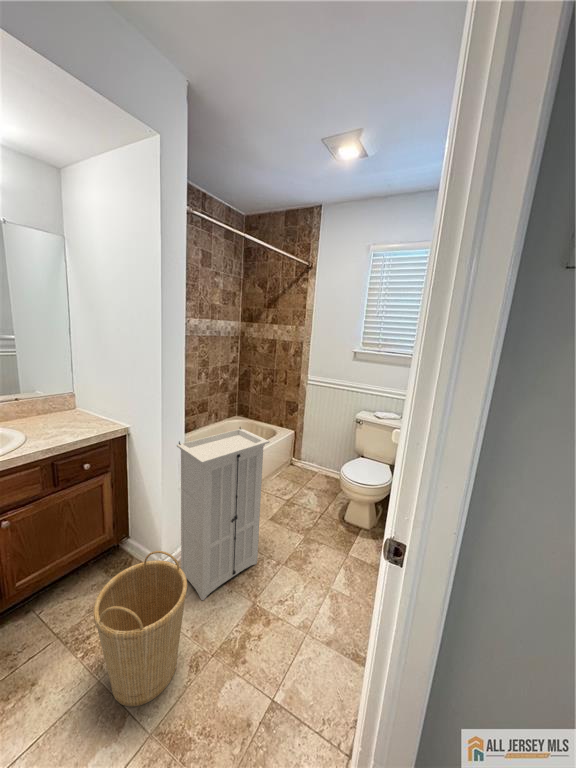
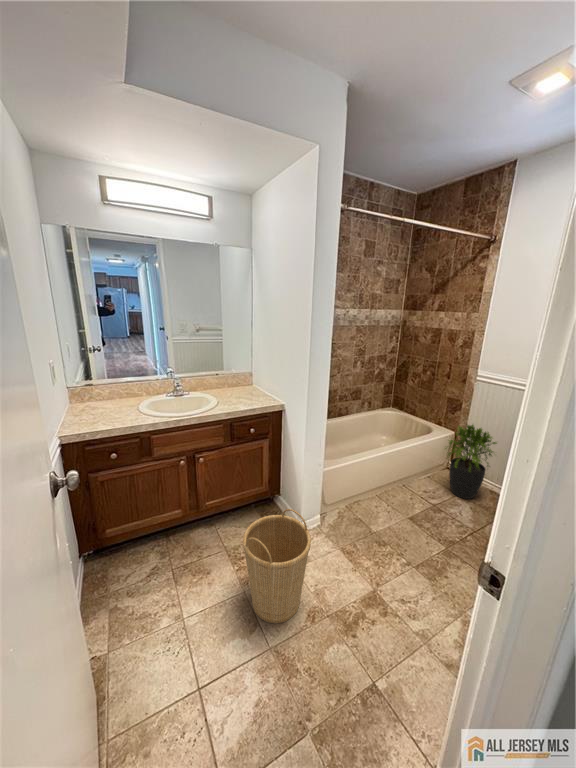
potted plant: none [288,420,329,487] -> present [448,425,497,499]
storage cabinet: present [177,427,269,600] -> none [315,418,407,567]

